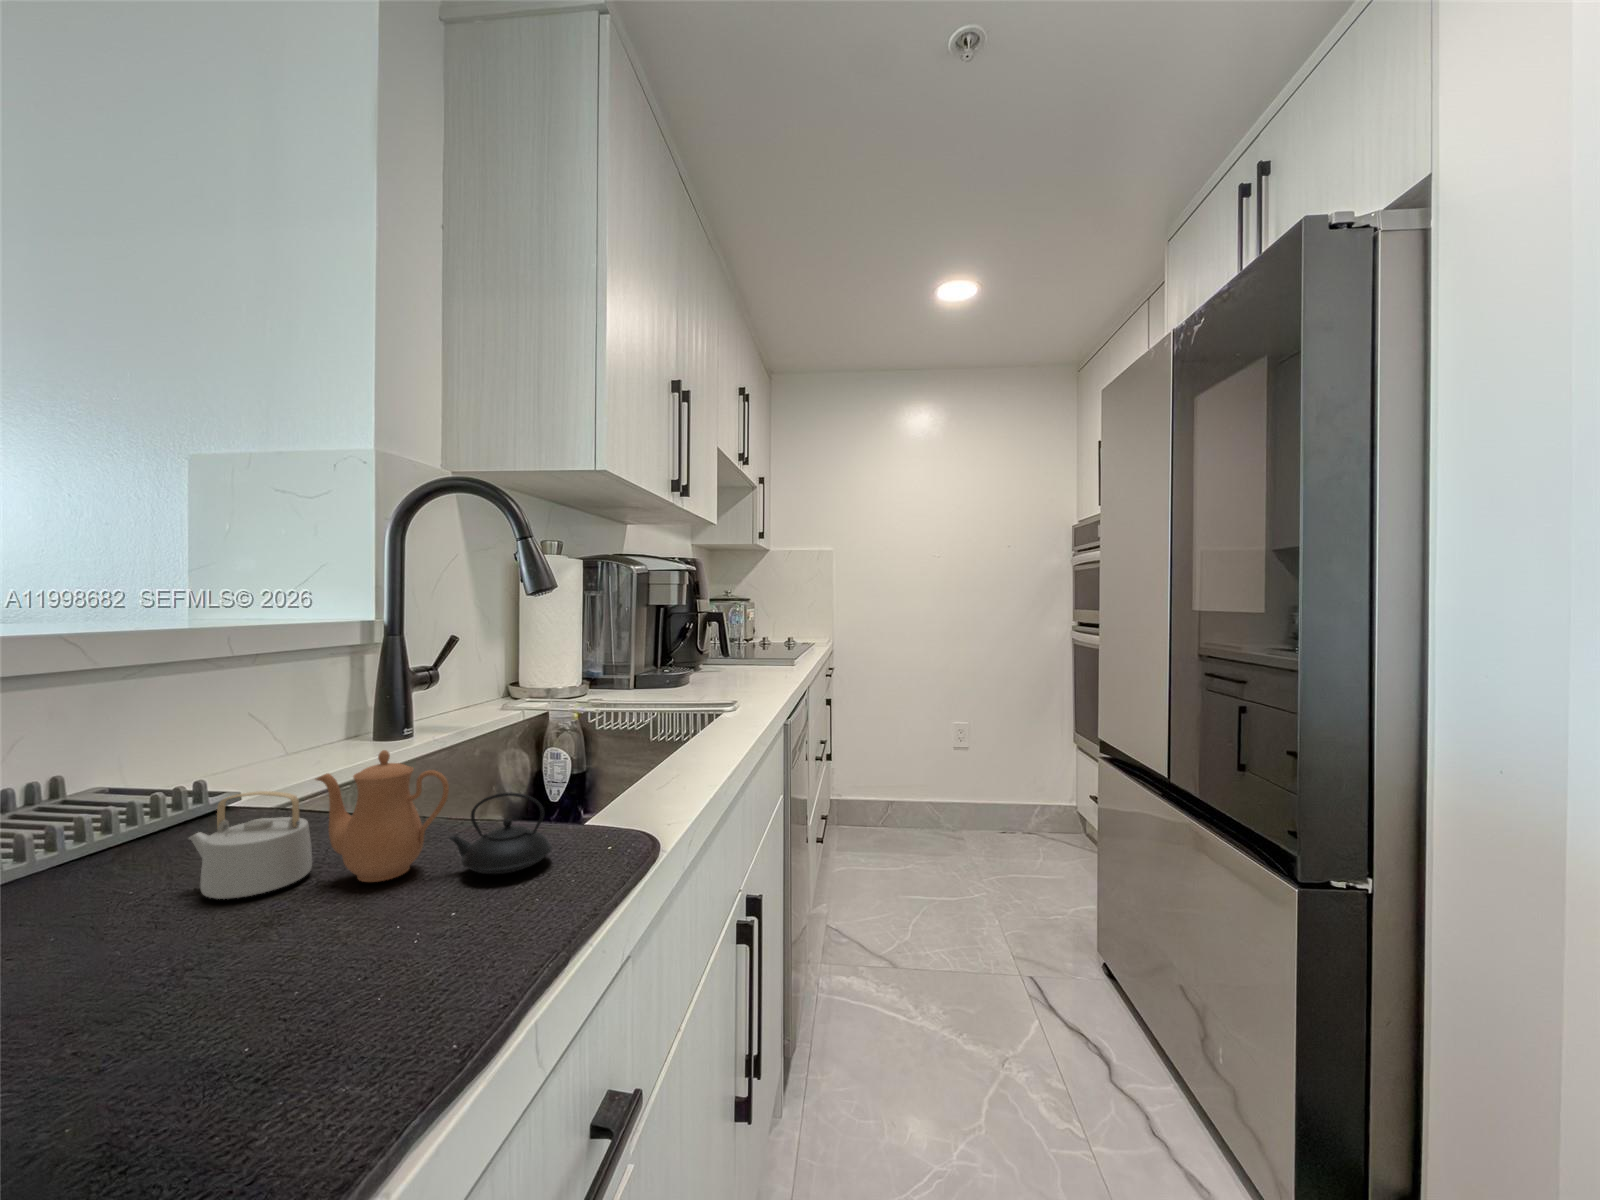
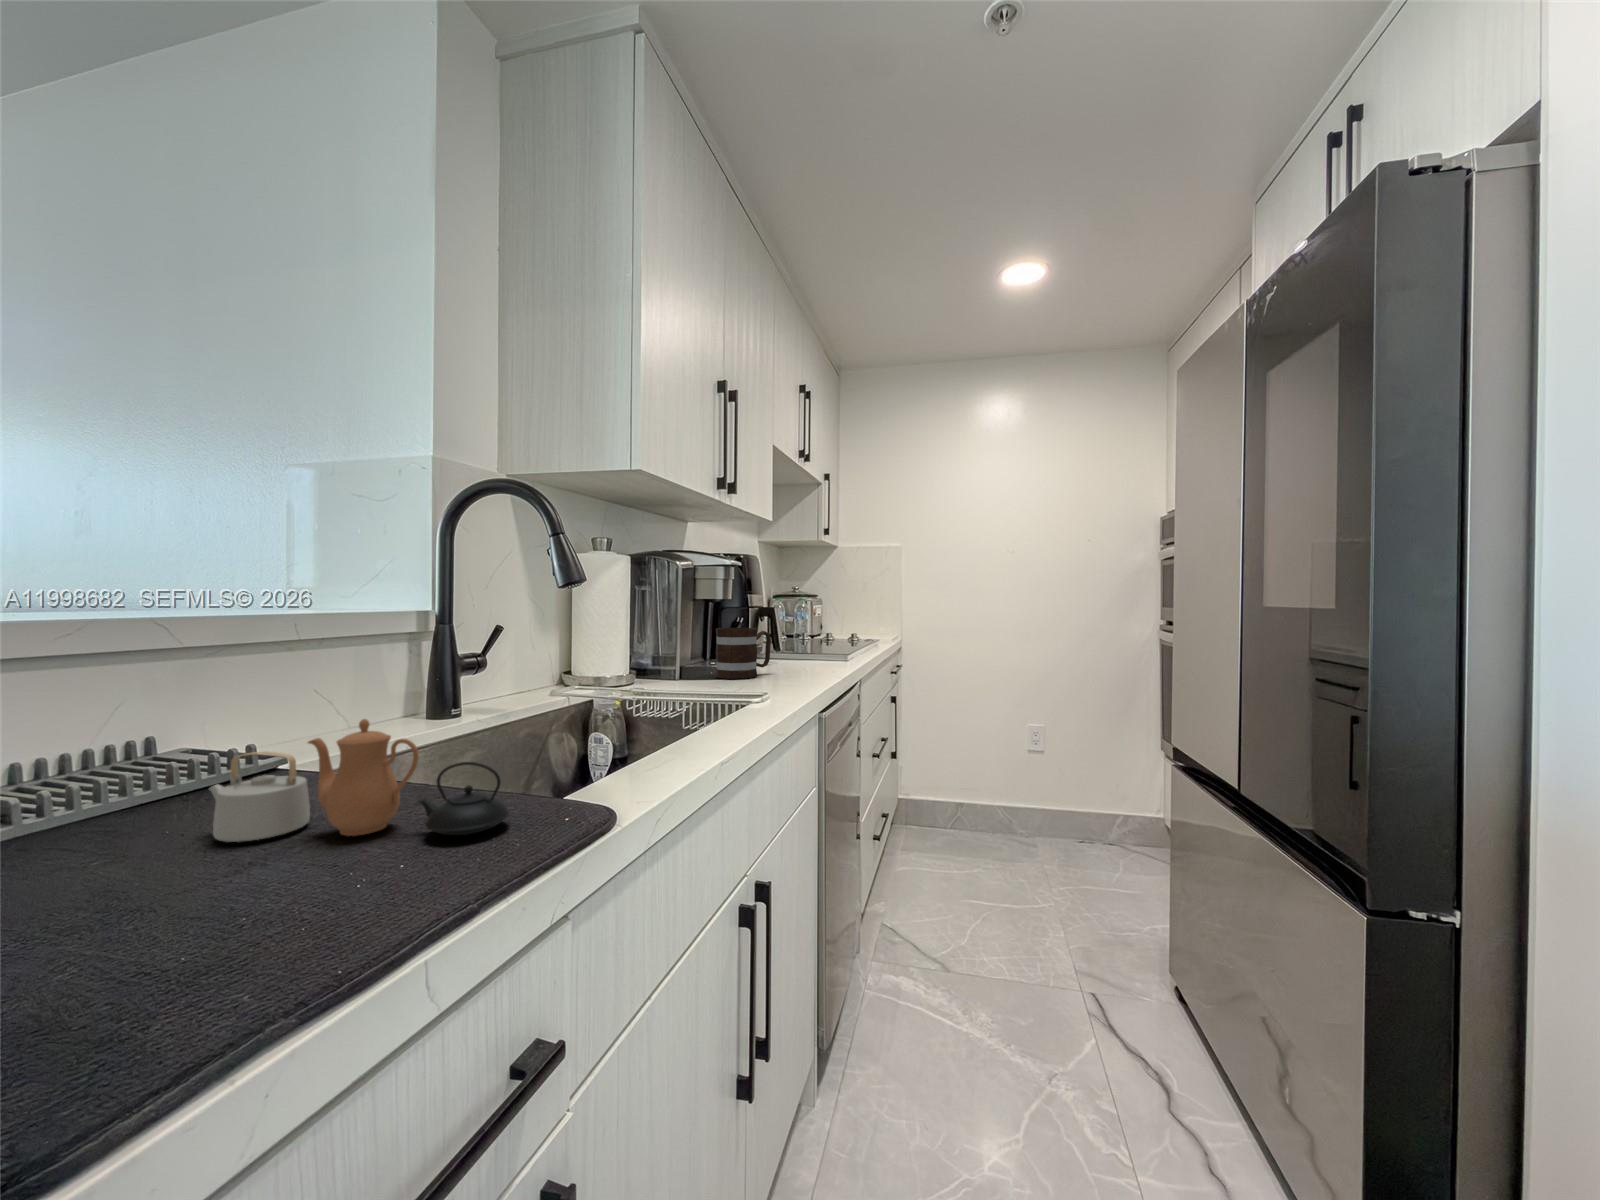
mug: none [671,634,727,686] -> present [715,628,771,679]

